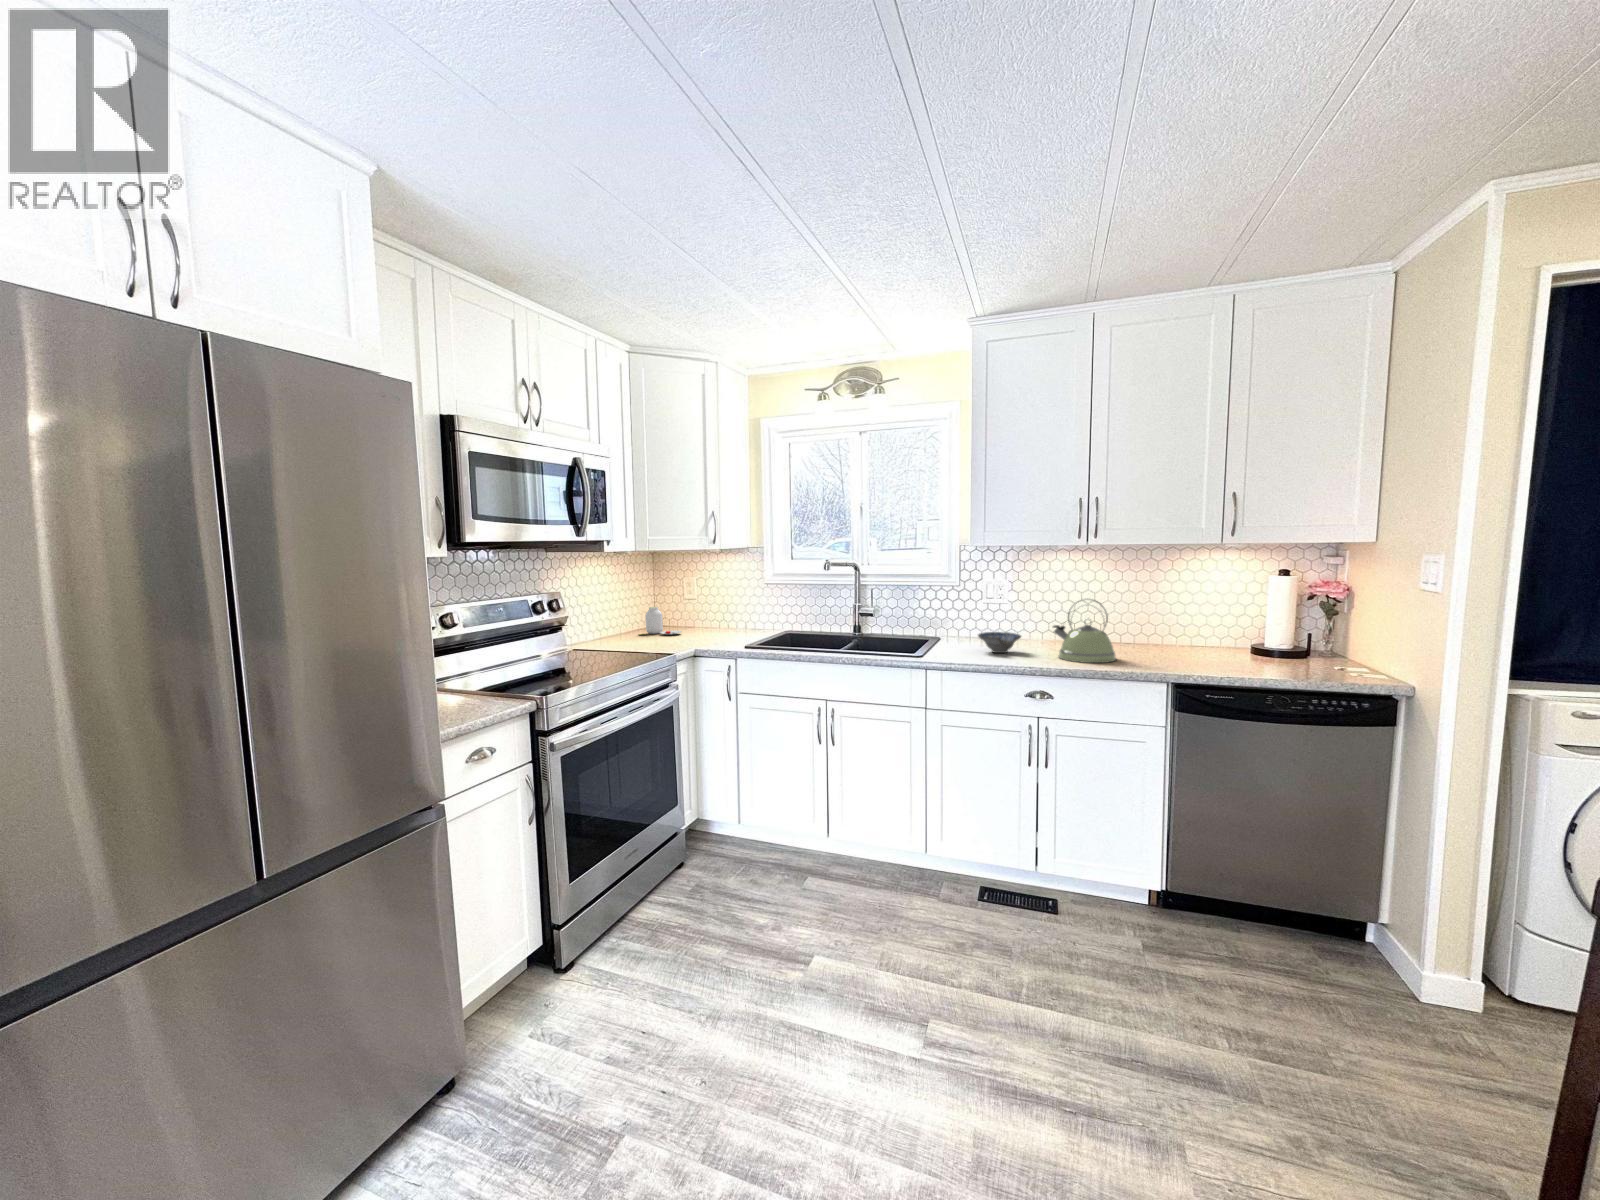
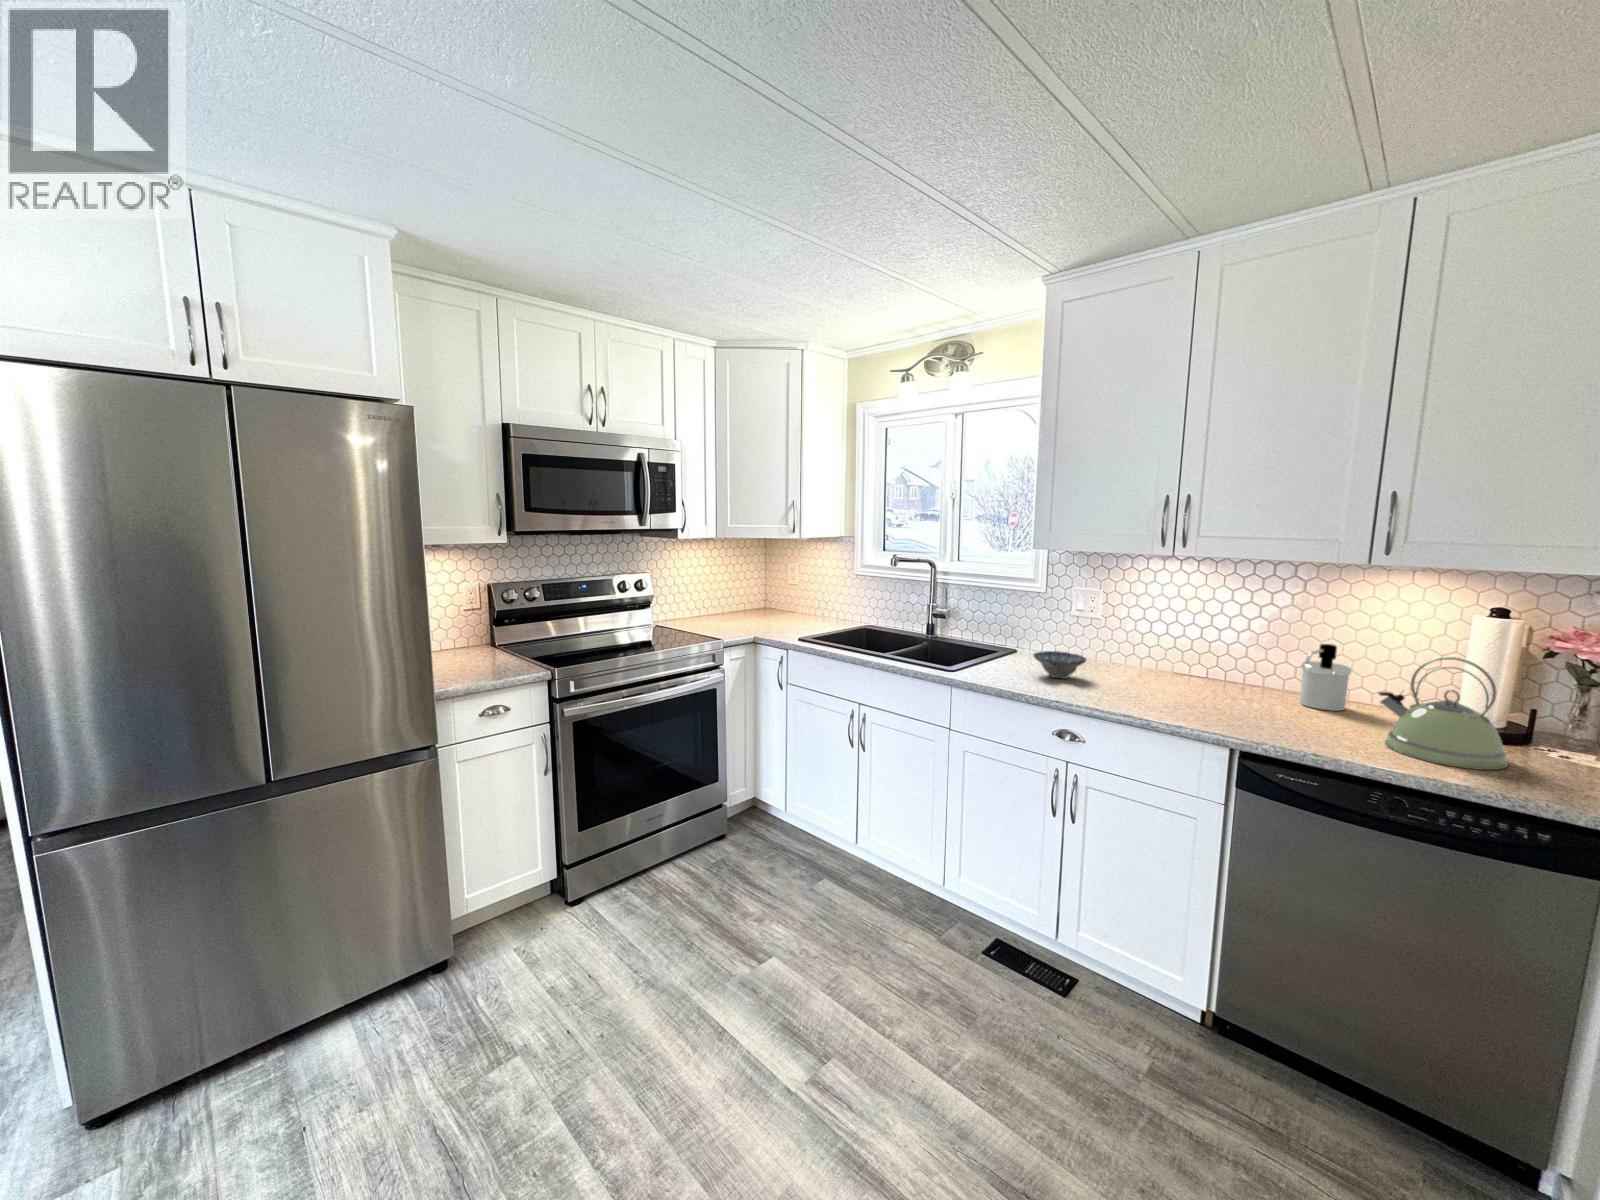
kettle: present [1053,599,1116,663] -> present [1379,657,1507,770]
soap dispenser: none [1165,605,1198,653] -> present [1300,644,1351,711]
jar: present [638,607,682,635] -> none [736,590,775,619]

